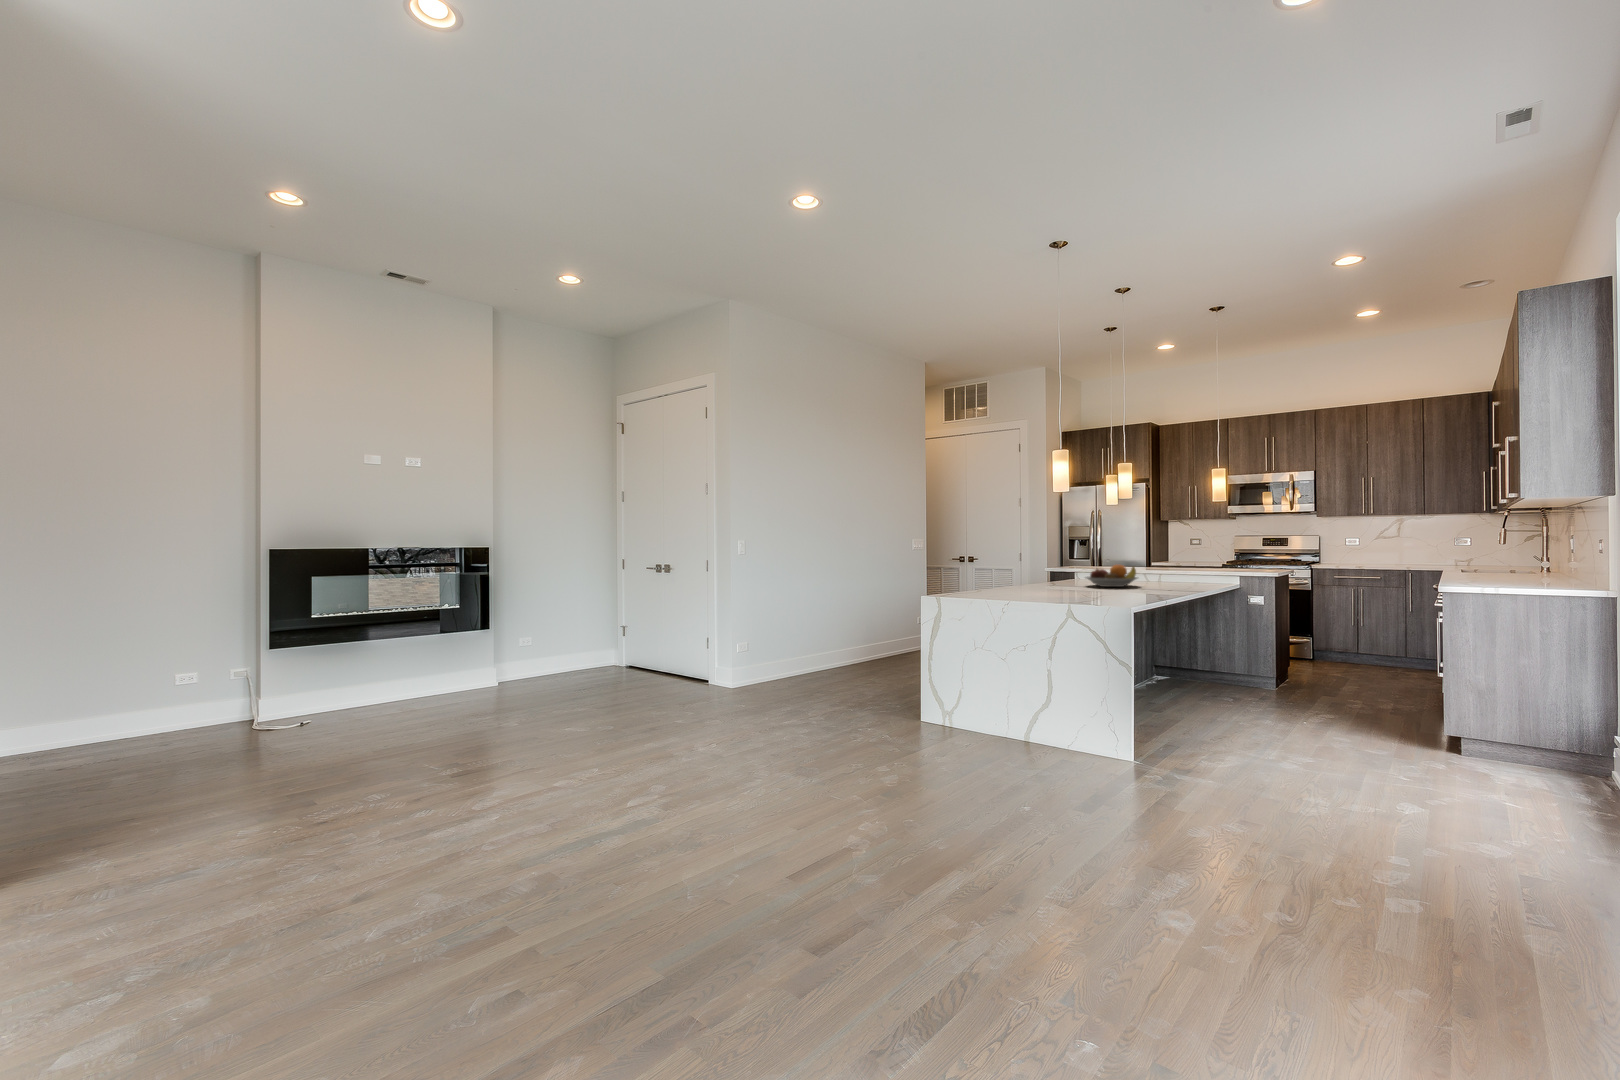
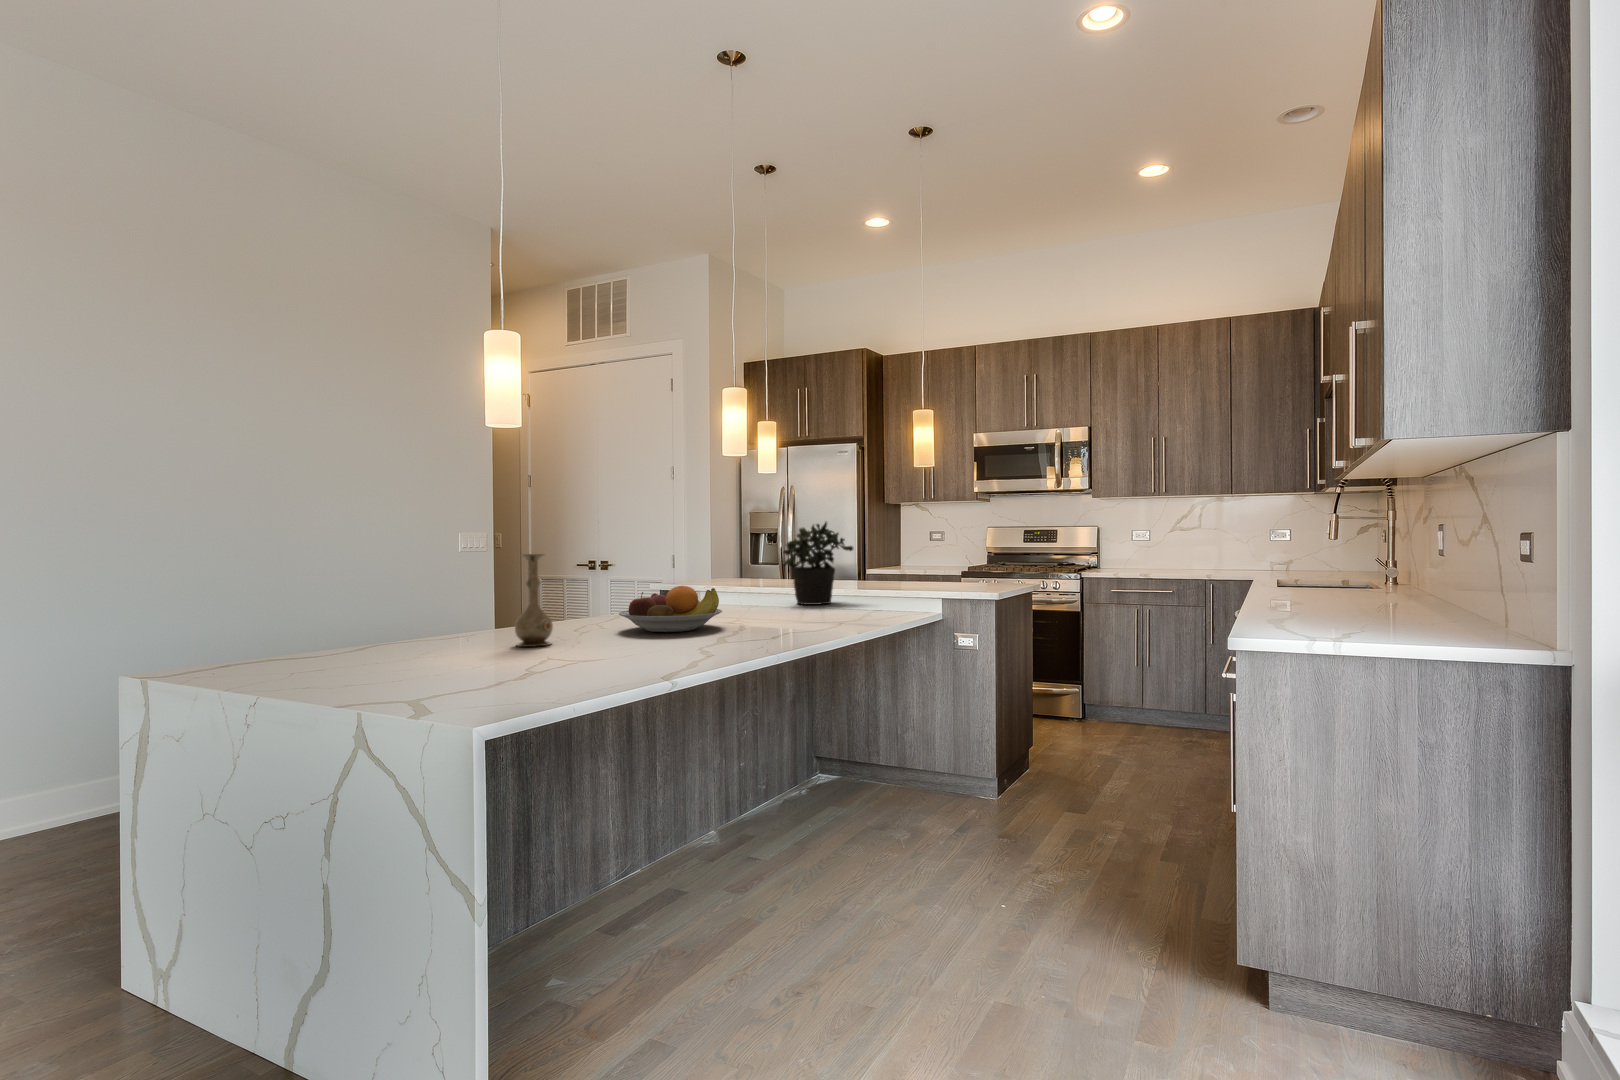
potted plant: none [1146,532,1187,578] -> present [783,522,853,605]
vase: none [1049,548,1067,591] -> present [515,554,553,647]

